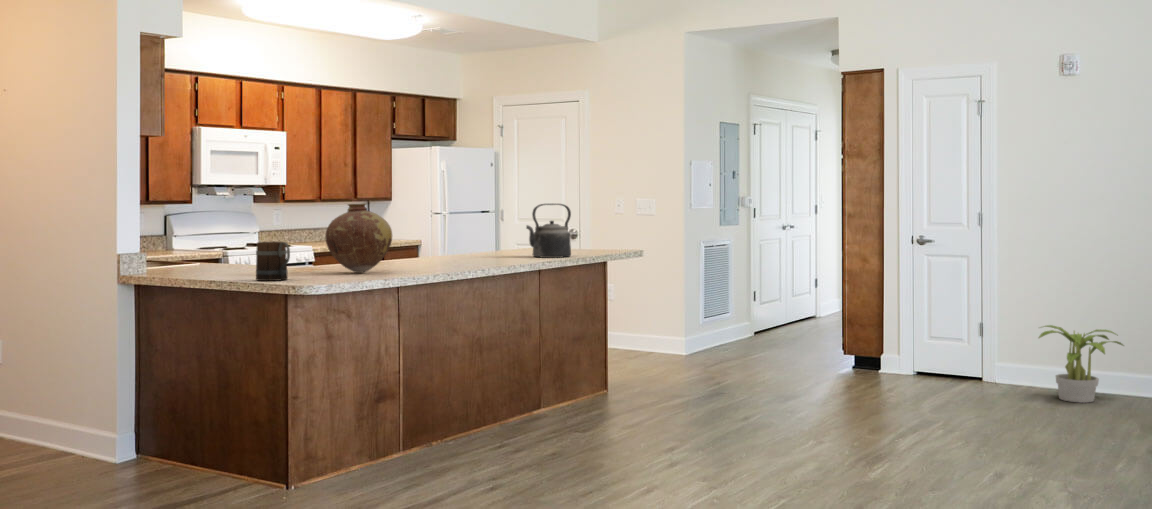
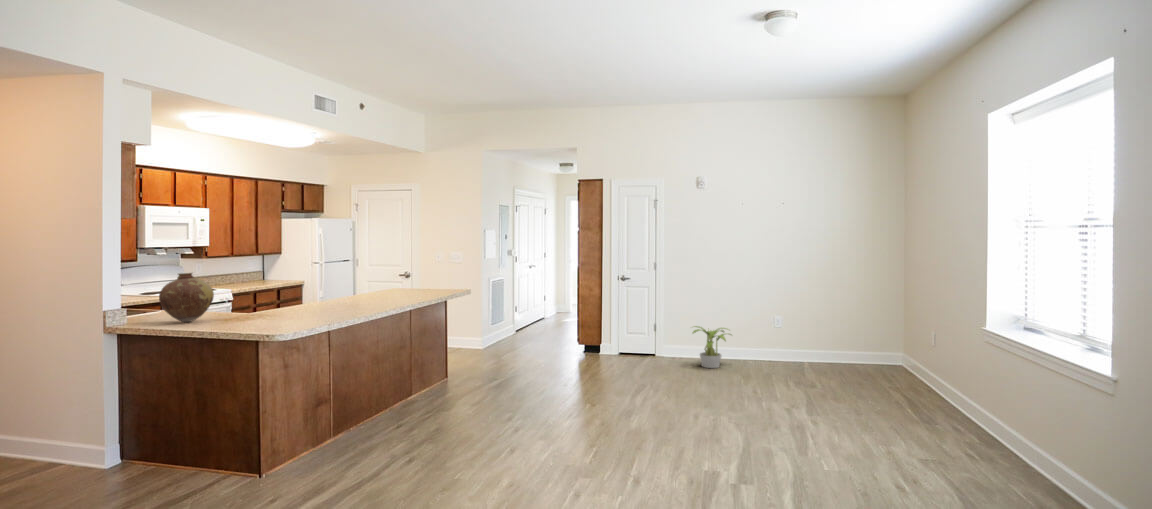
vase: present [325,203,392,273] -> present [159,273,214,322]
kettle: present [527,204,571,258] -> none [398,262,427,297]
mug: present [256,242,290,281] -> none [233,302,262,331]

